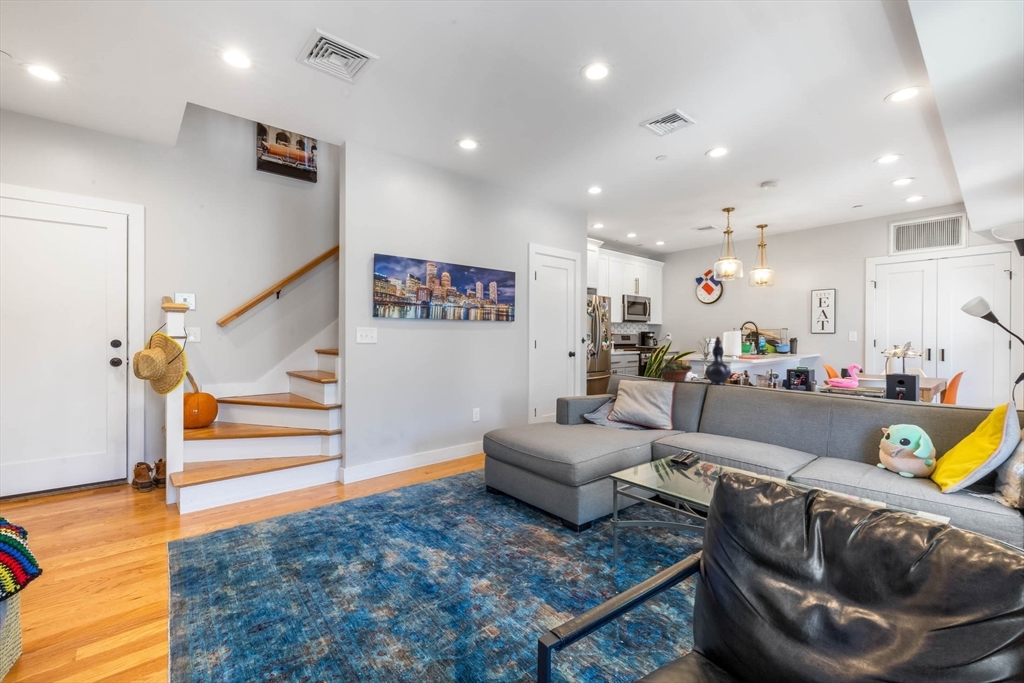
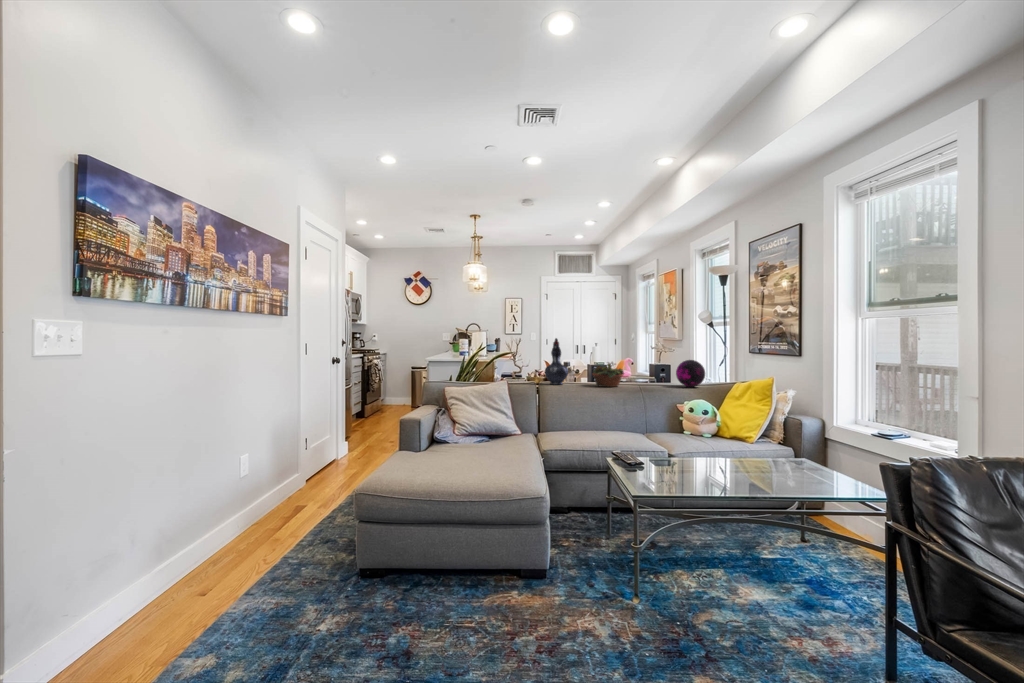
succulent planter: present [659,358,692,382] -> present [592,362,624,387]
decorative orb: none [860,364,905,400] -> present [676,360,705,387]

